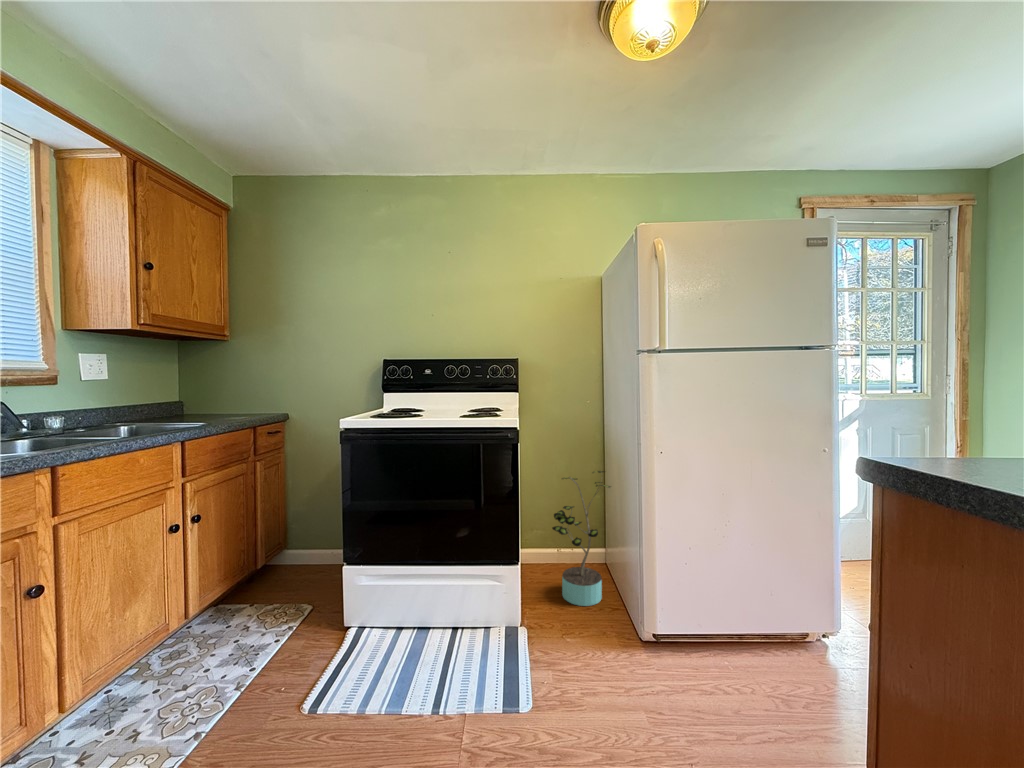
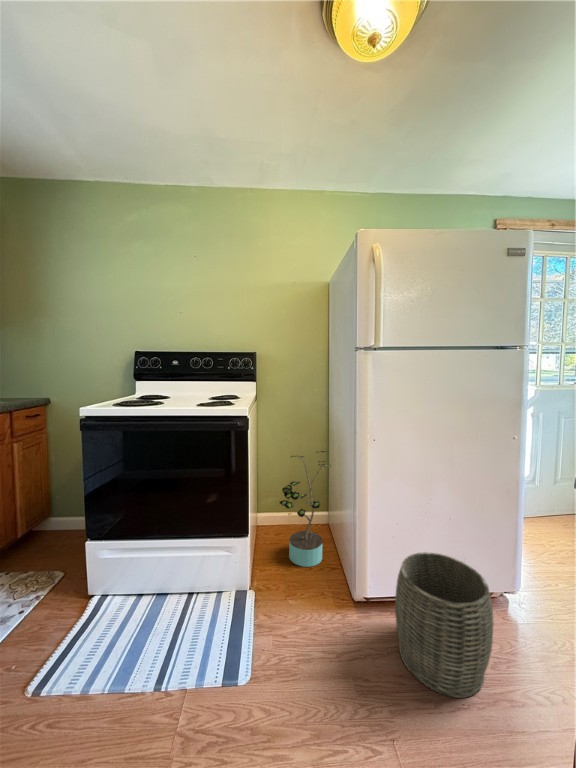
woven basket: none [690,580,802,733] -> present [395,553,494,698]

